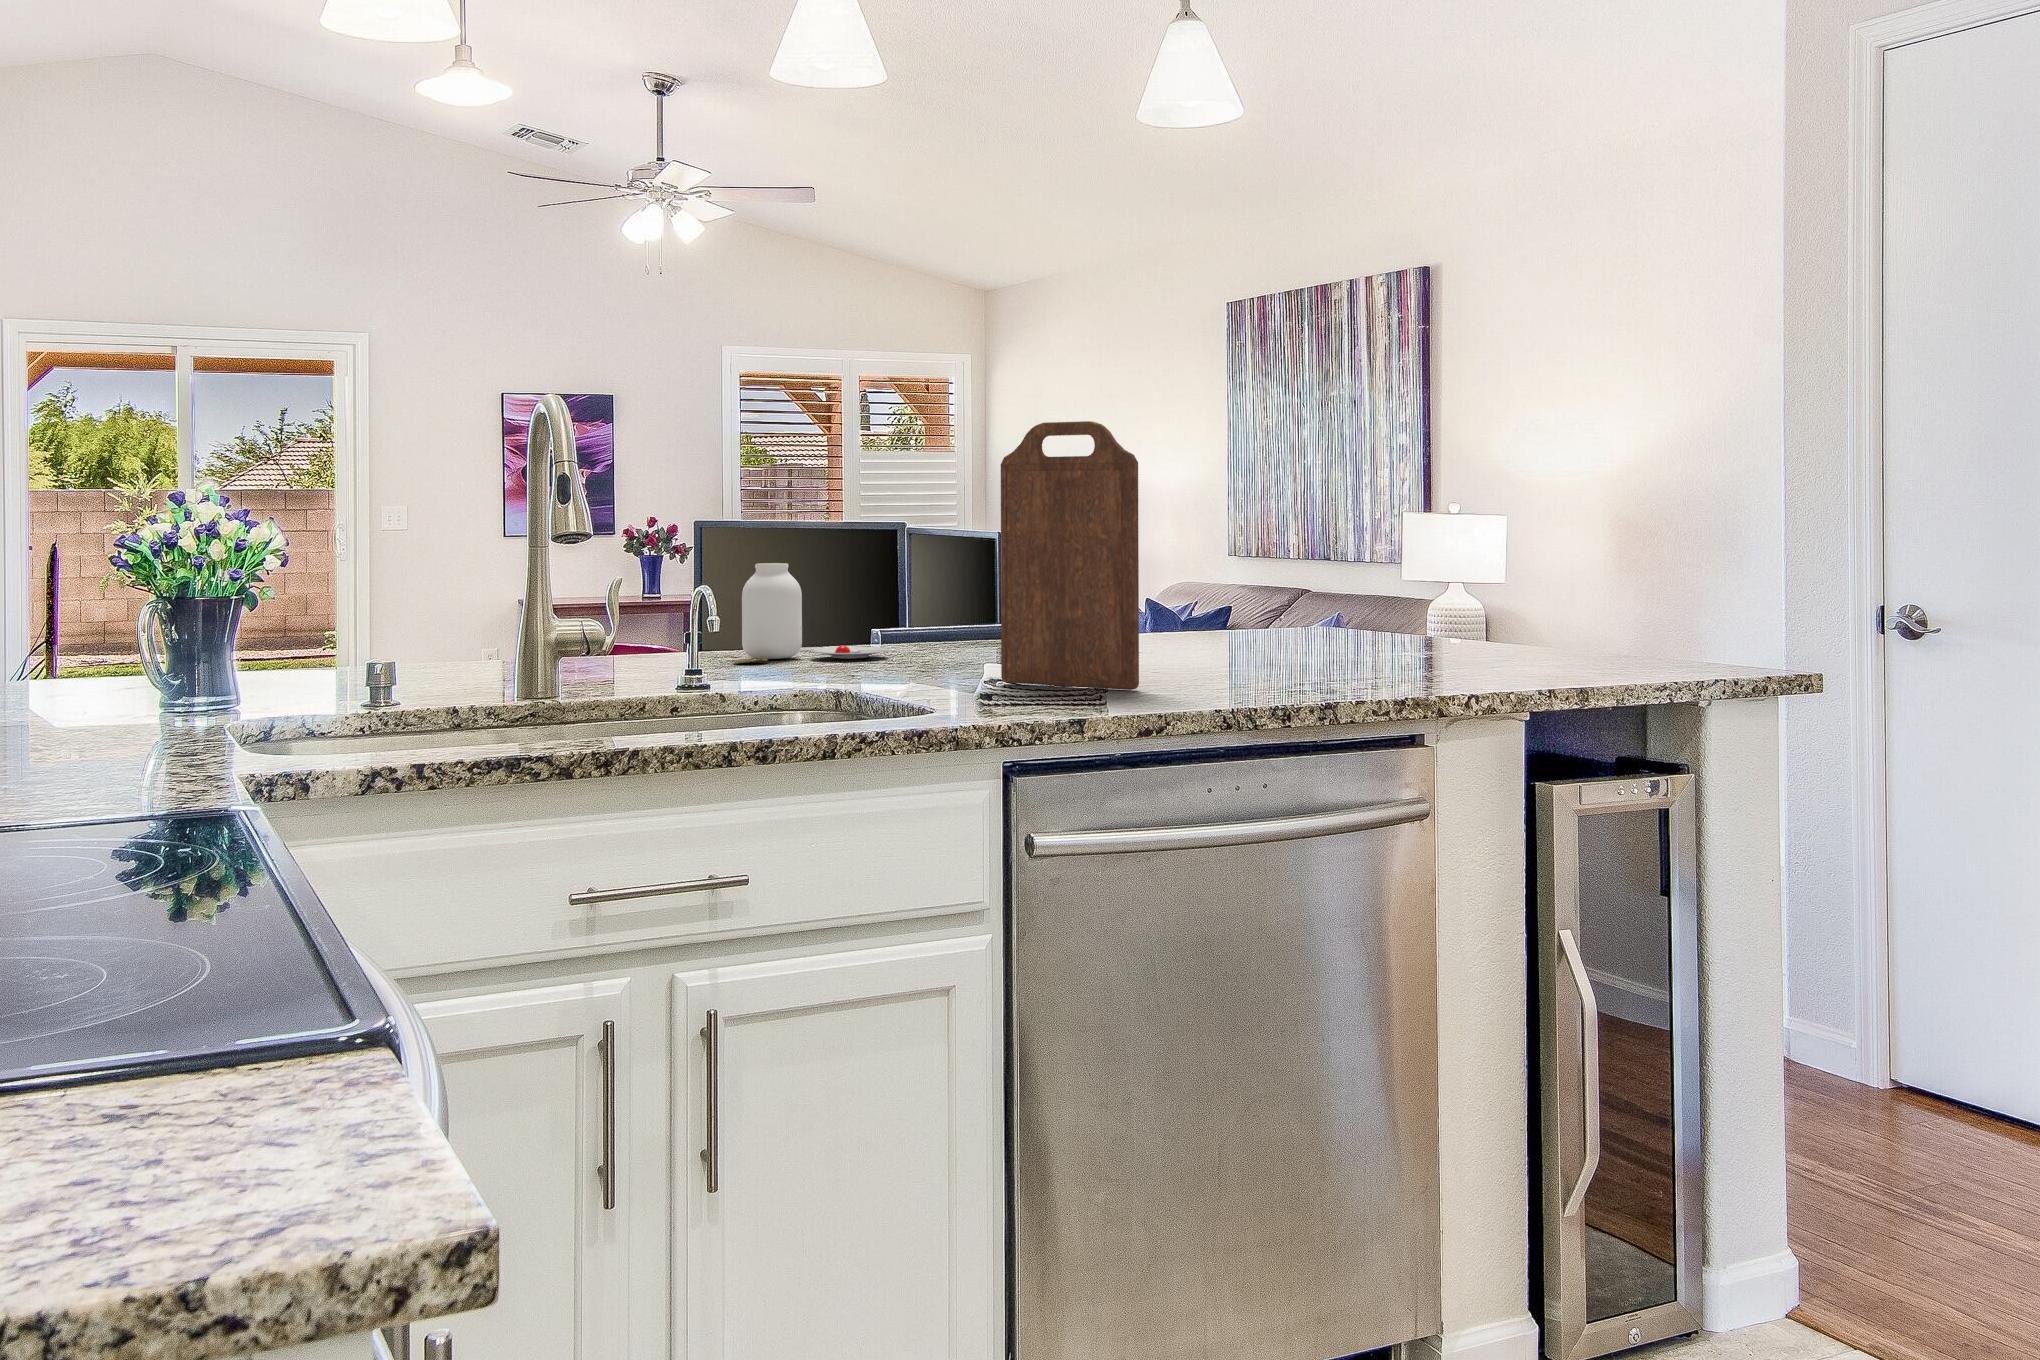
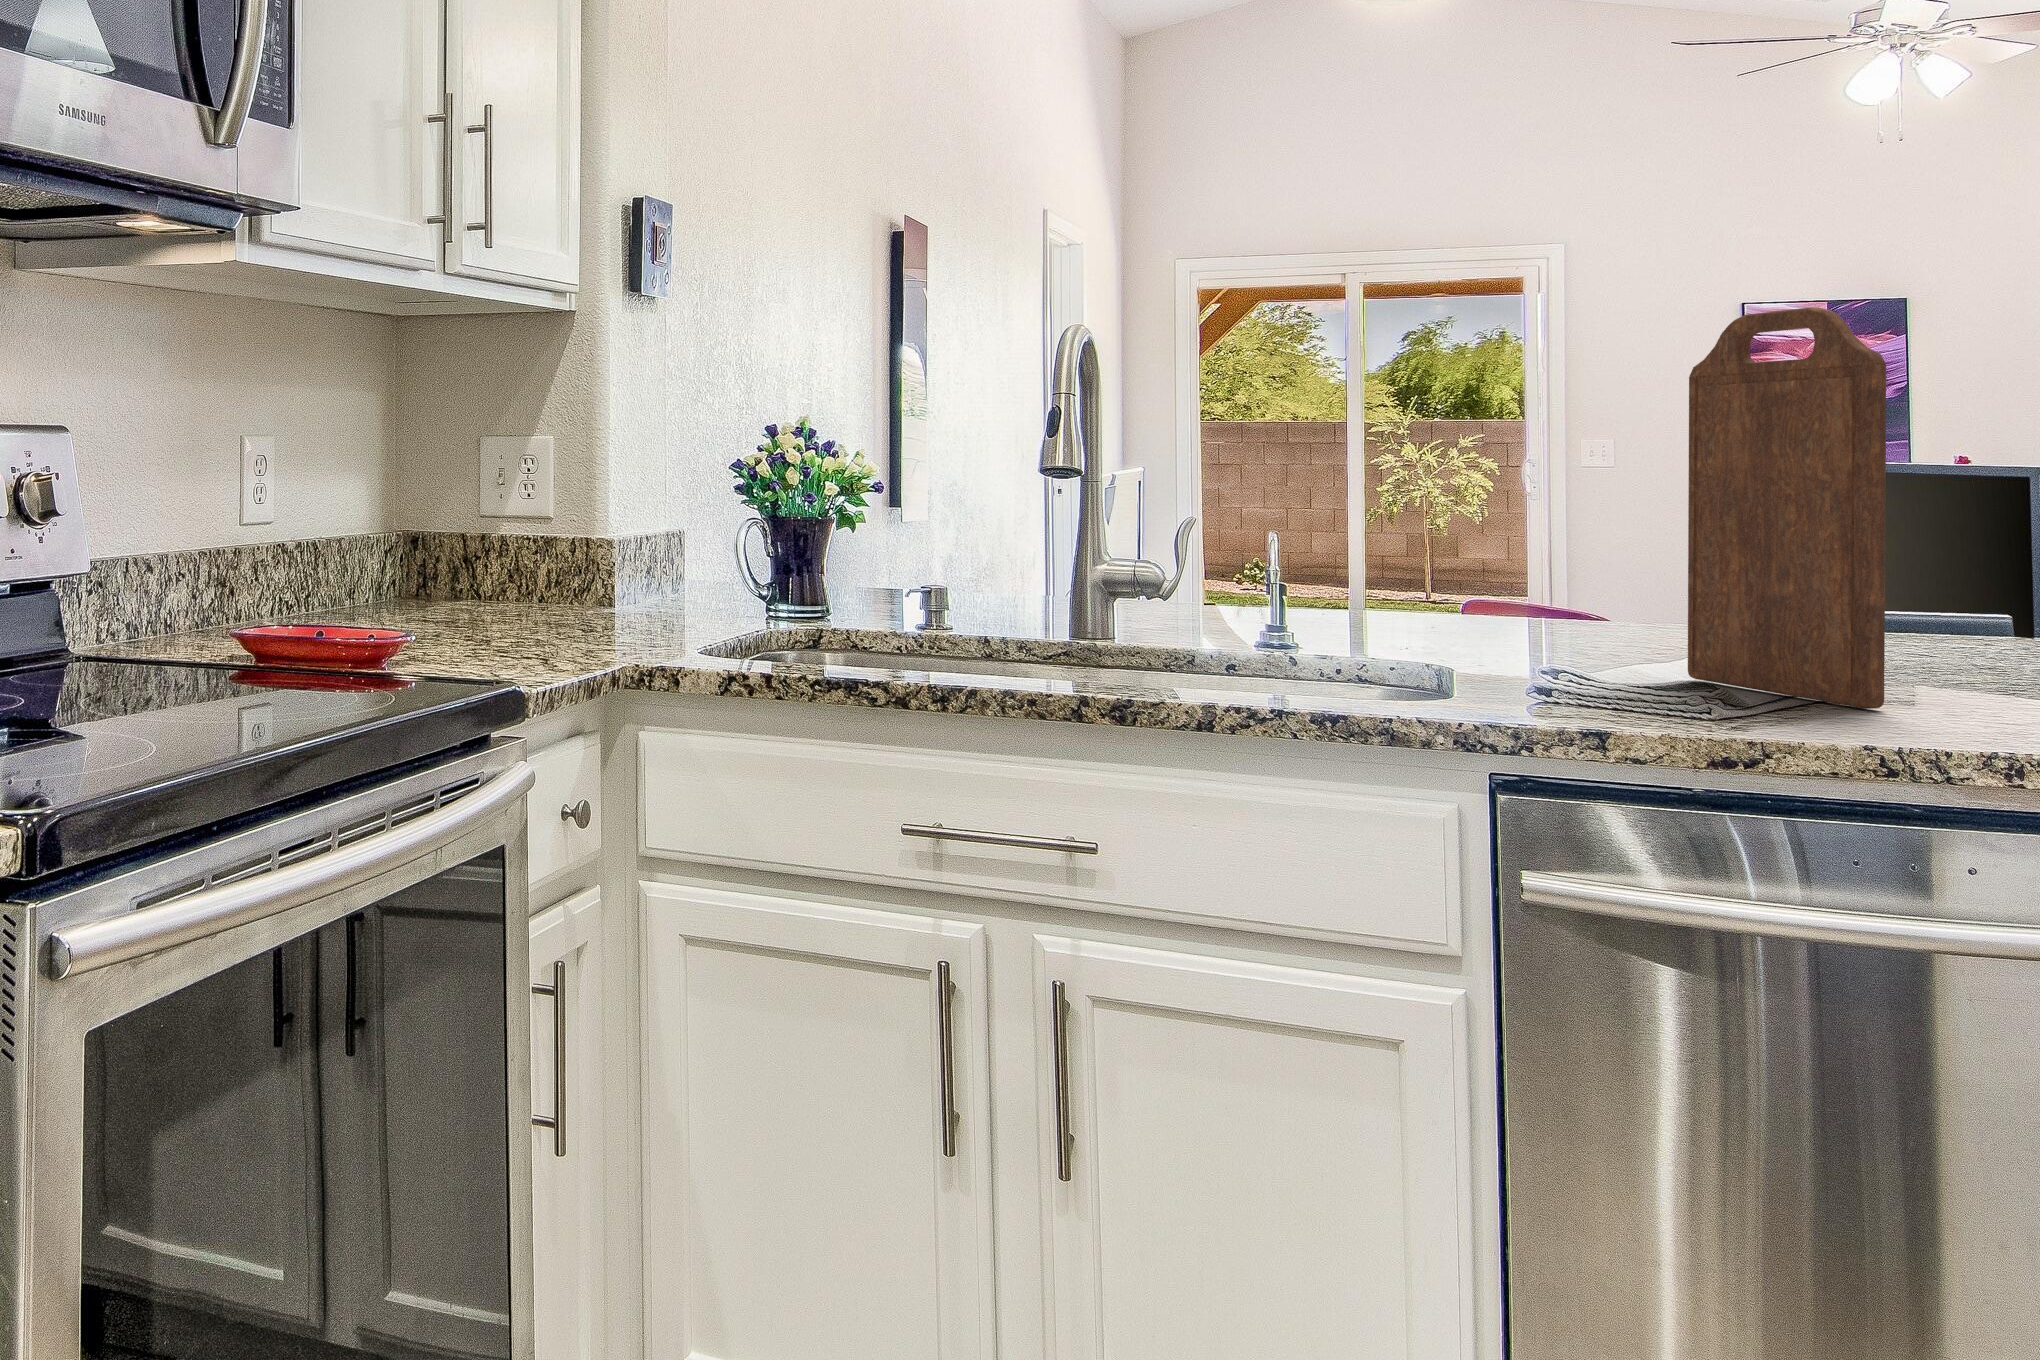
jar: present [734,563,889,663] -> none [1434,510,1666,633]

